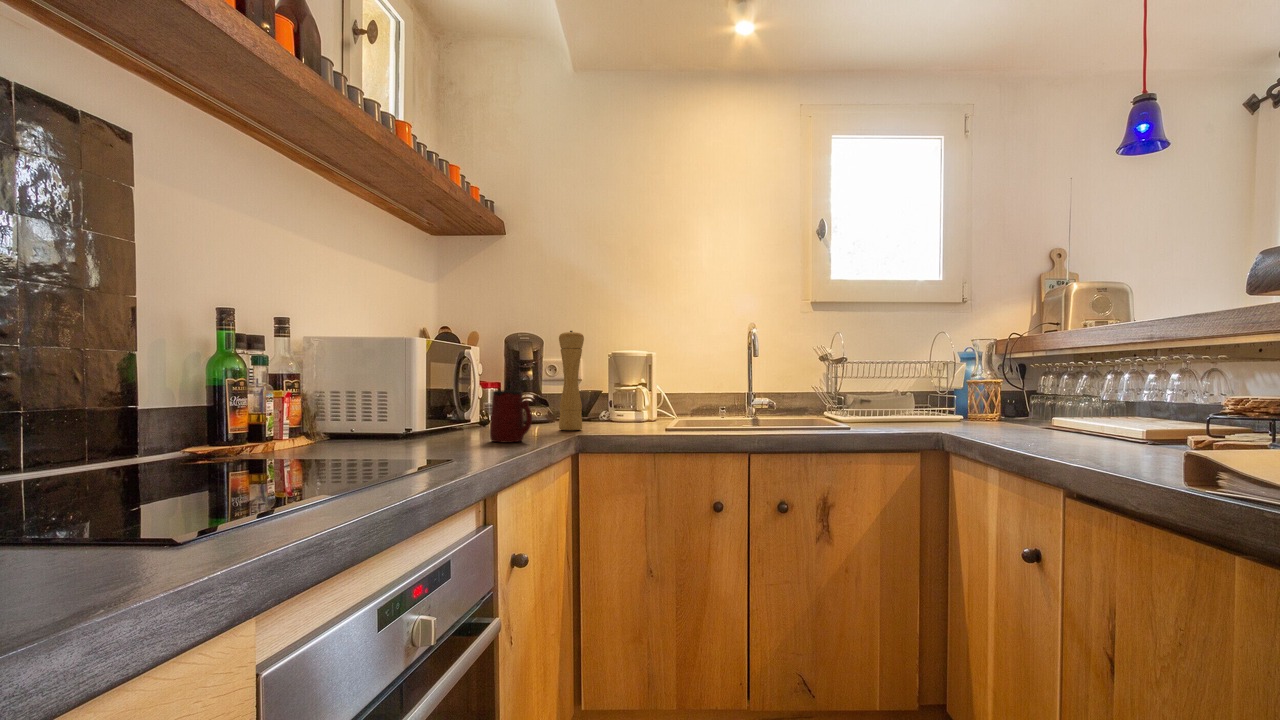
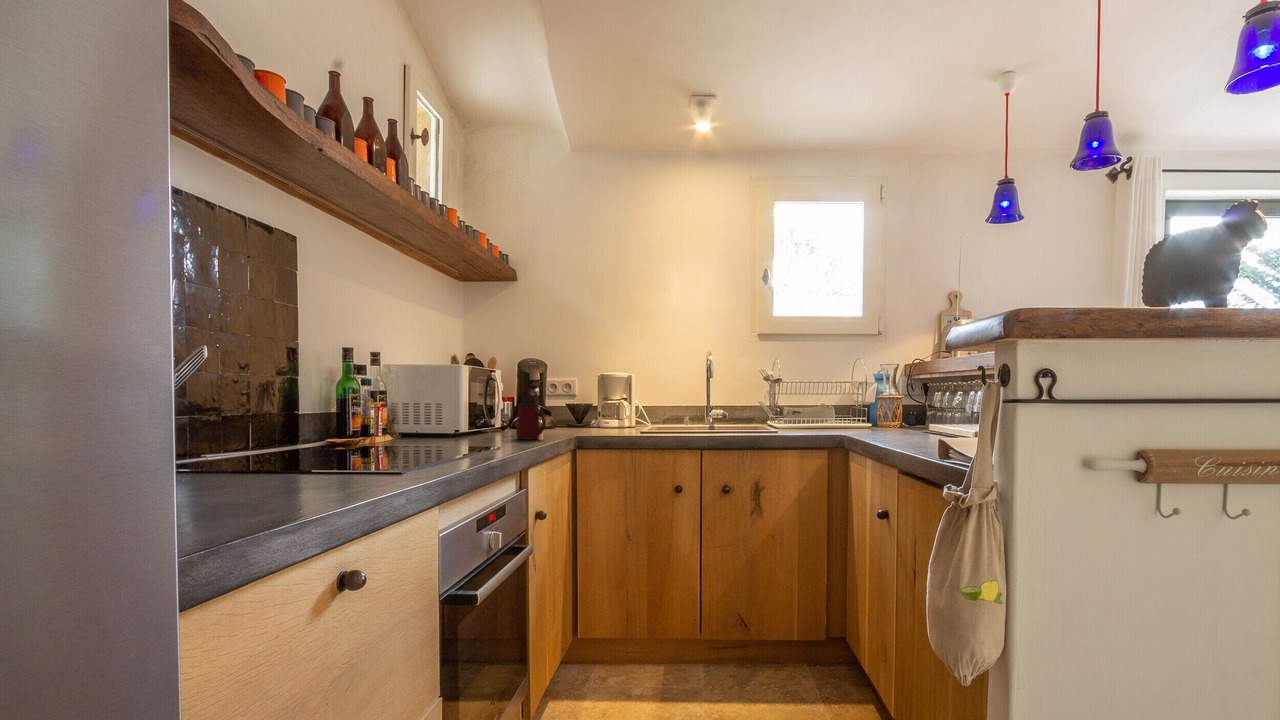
pepper mill: present [559,331,584,430] -> none [561,359,580,433]

